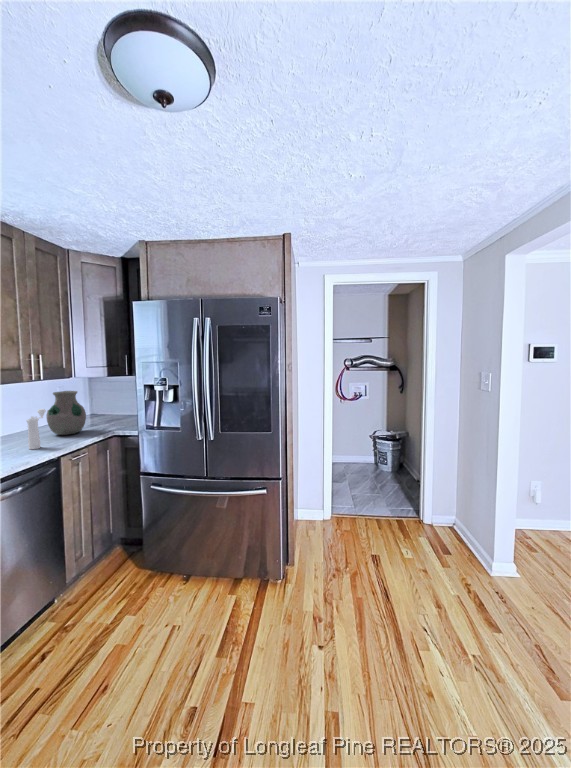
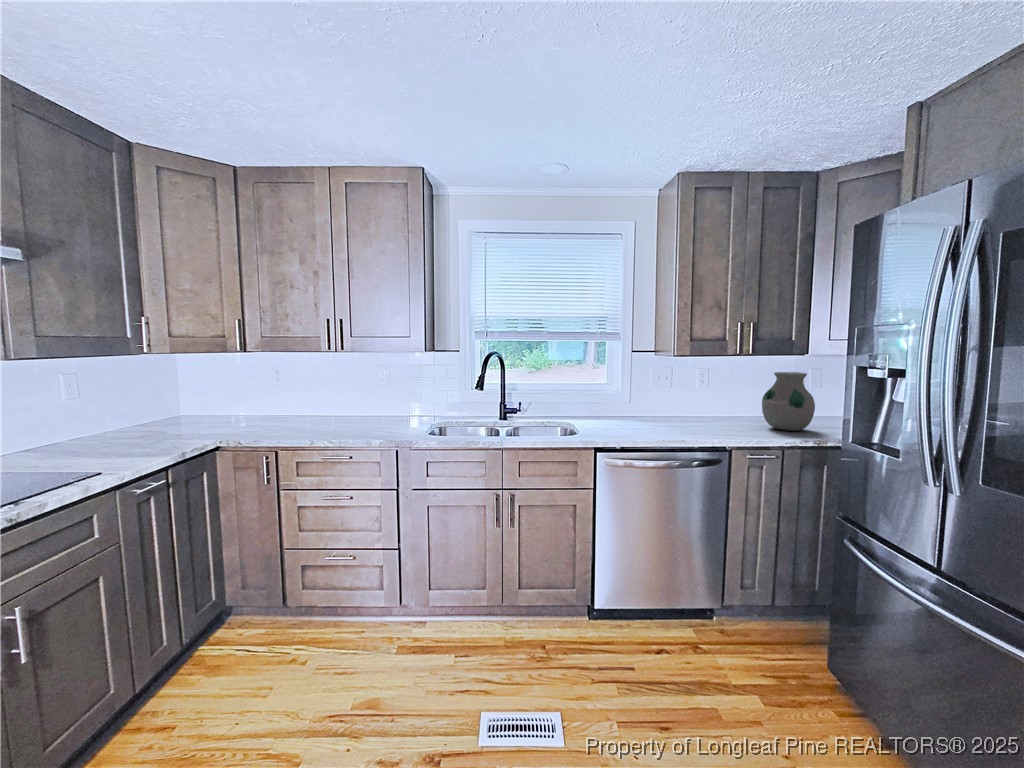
pepper mill: present [26,409,46,449] -> none [718,388,749,433]

